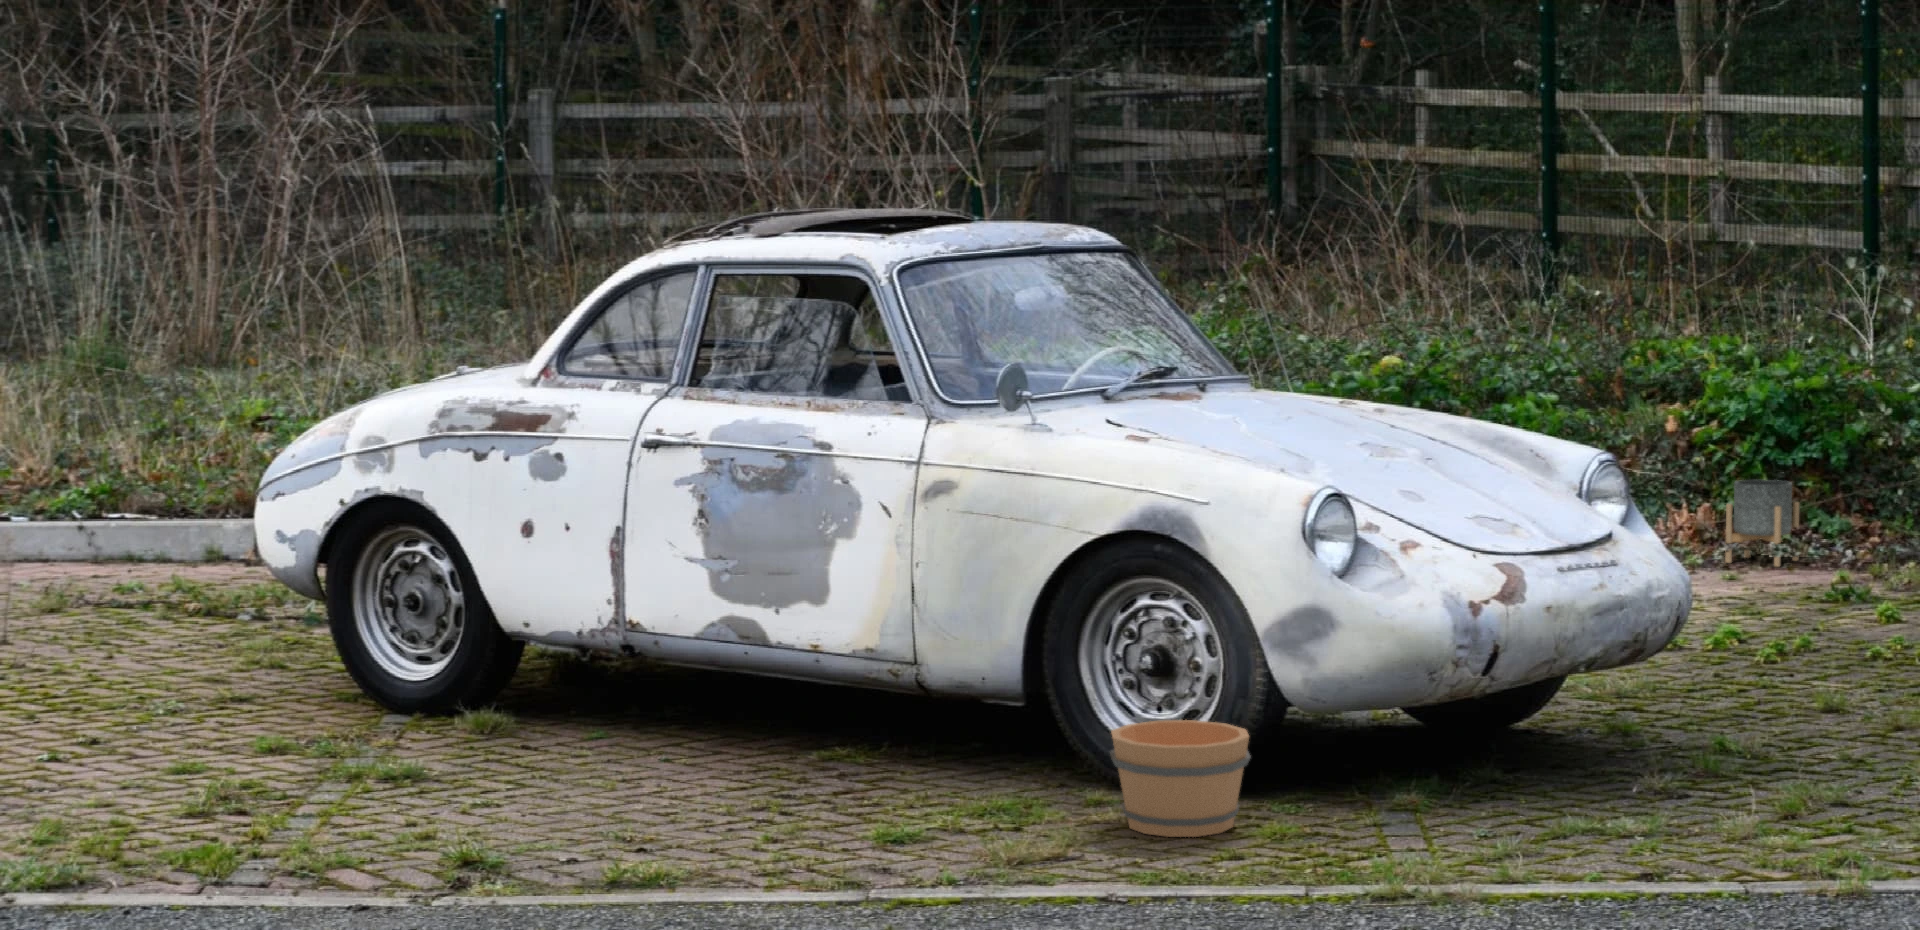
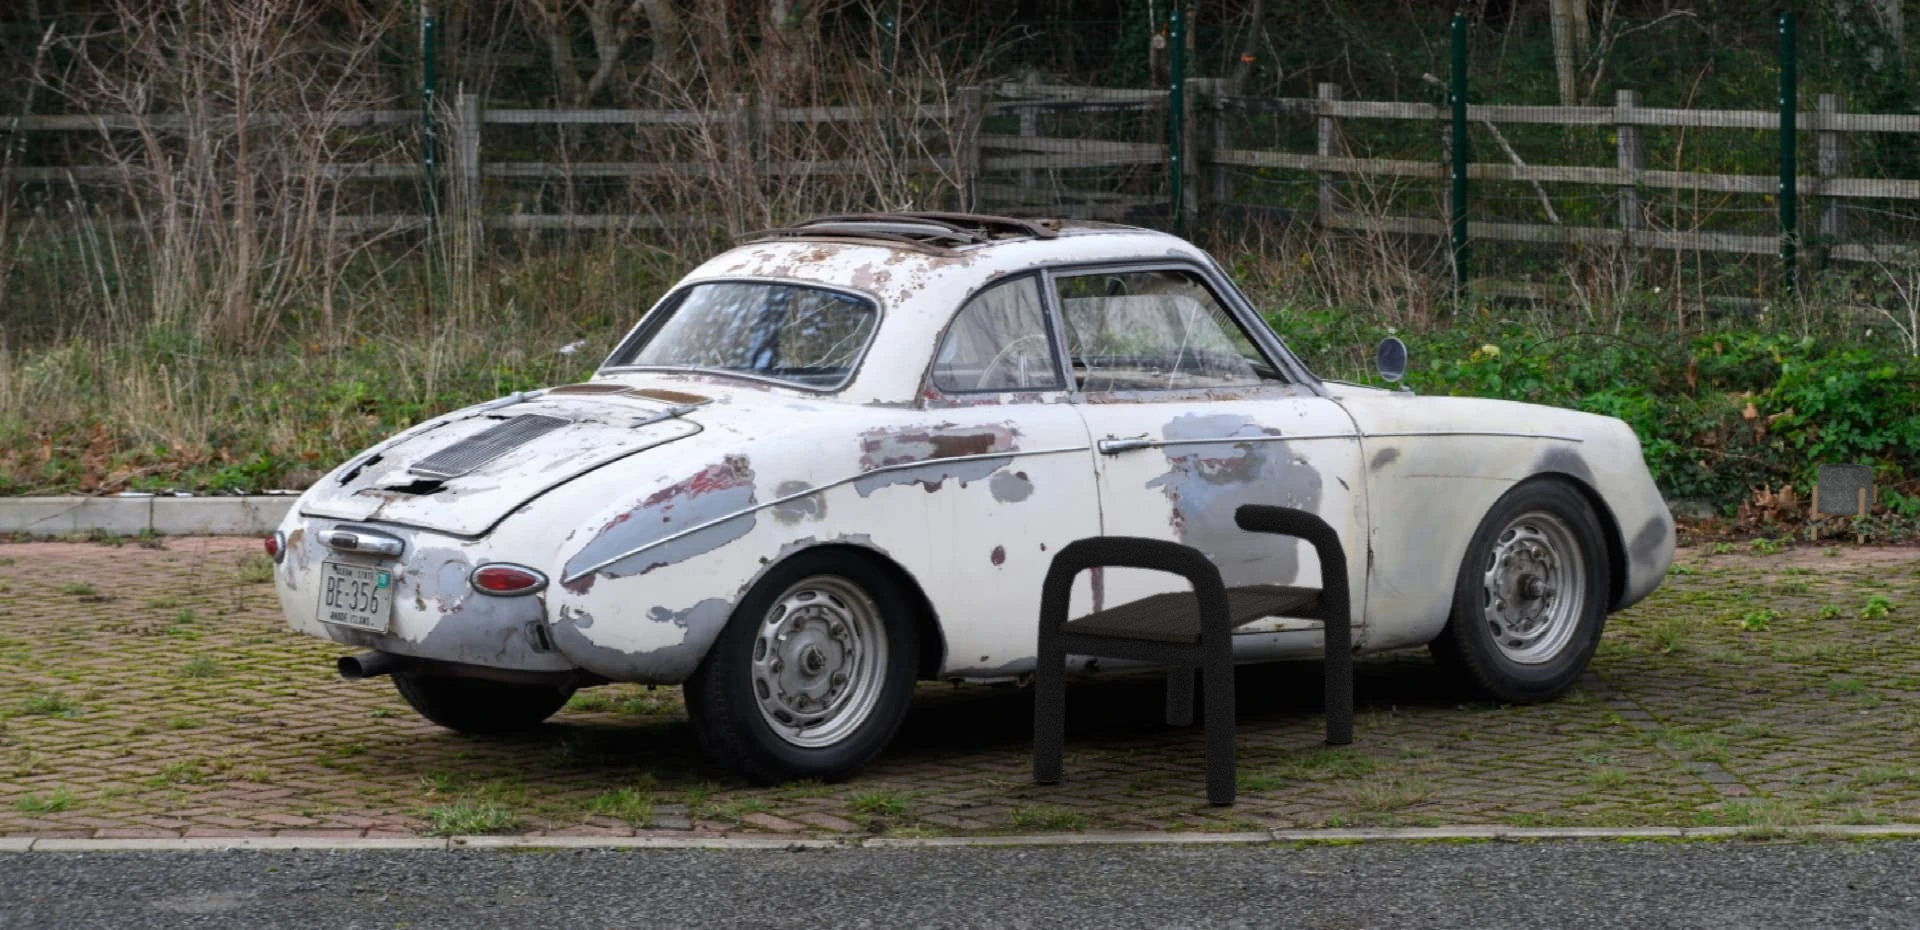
bench: none [664,535,1043,859] -> present [1033,504,1353,804]
bucket: present [1110,720,1251,837] -> none [1444,676,1580,783]

